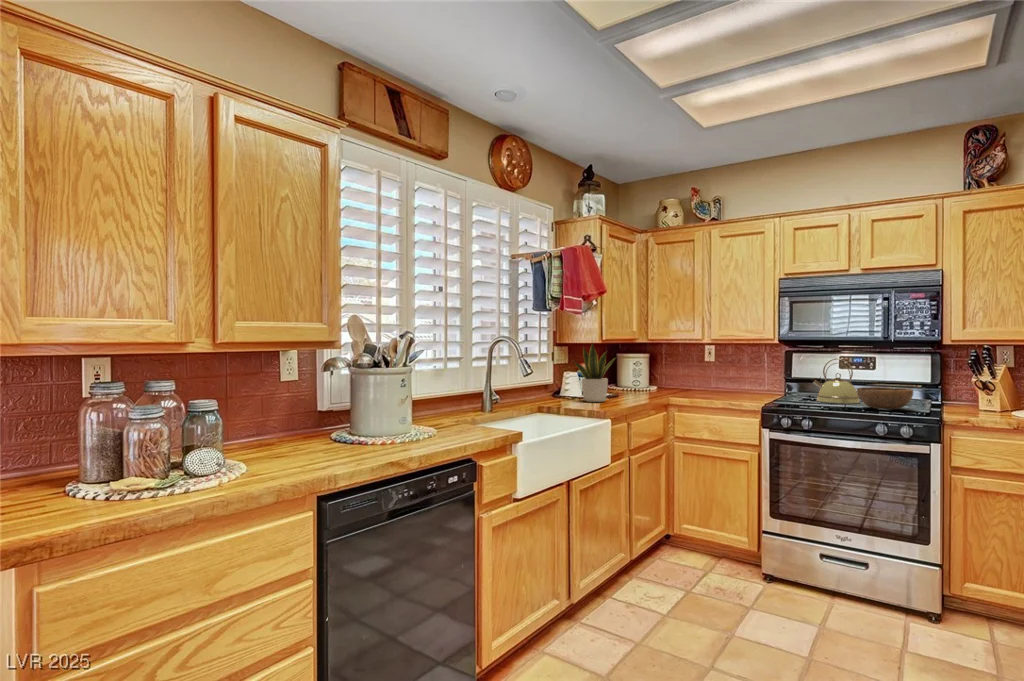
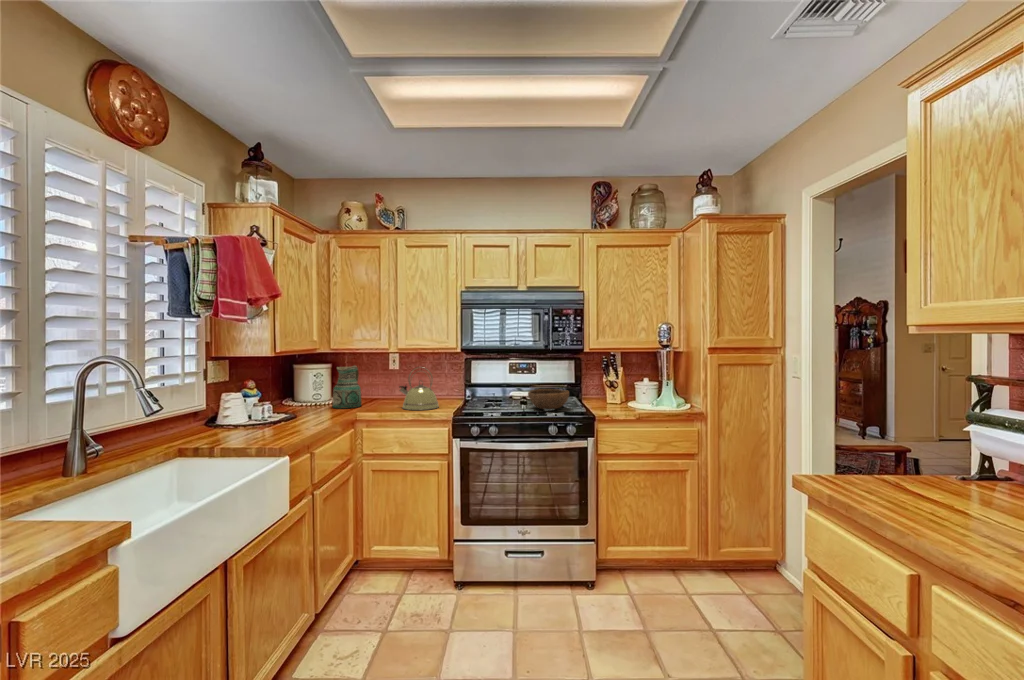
potted plant: present [575,343,615,402] -> none [234,355,298,432]
ceramic pitcher: none [648,356,675,395] -> present [332,366,362,408]
kettle: present [812,359,860,404] -> present [399,367,439,410]

